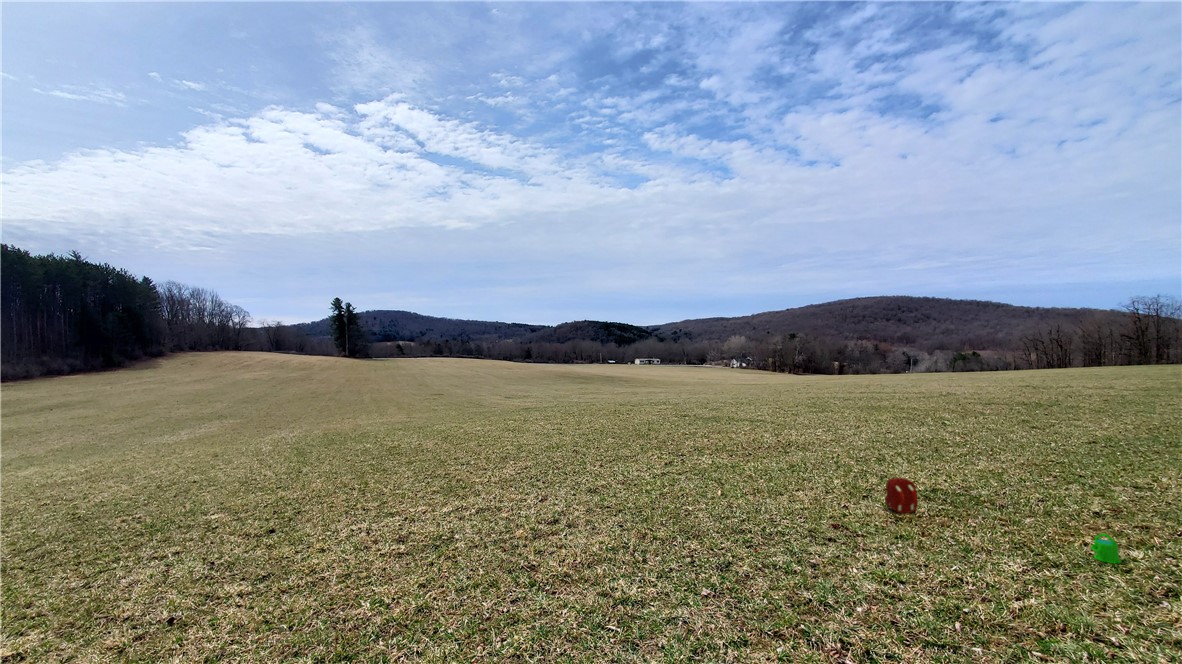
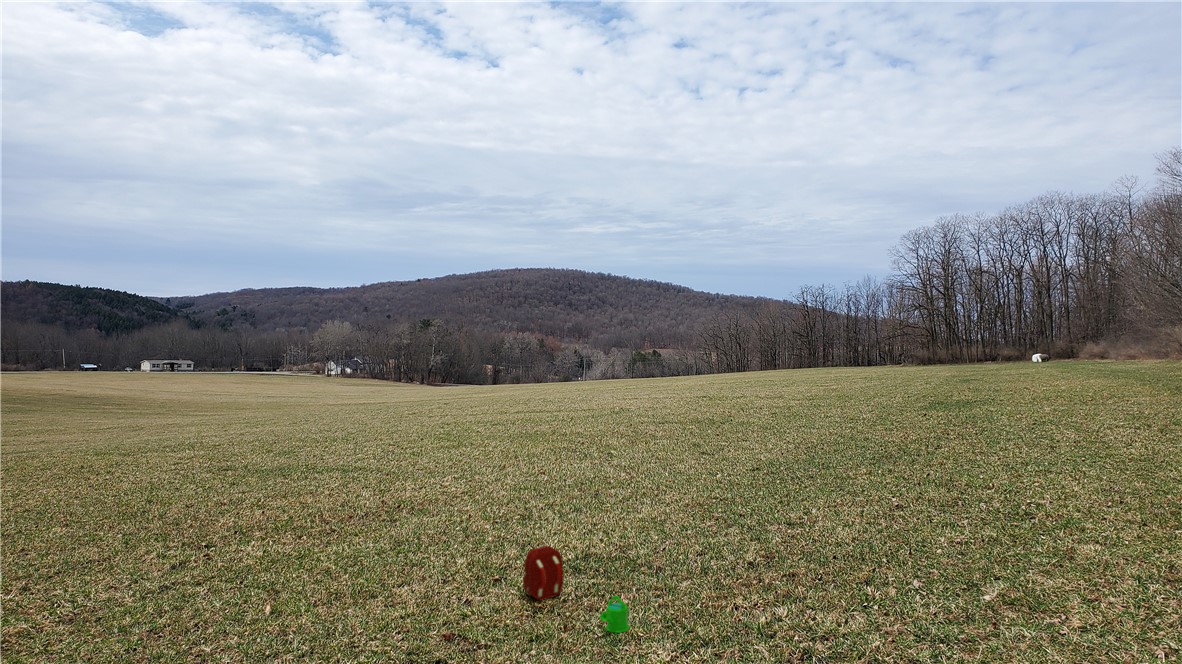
watering can: present [1091,533,1121,563] -> present [600,596,630,633]

